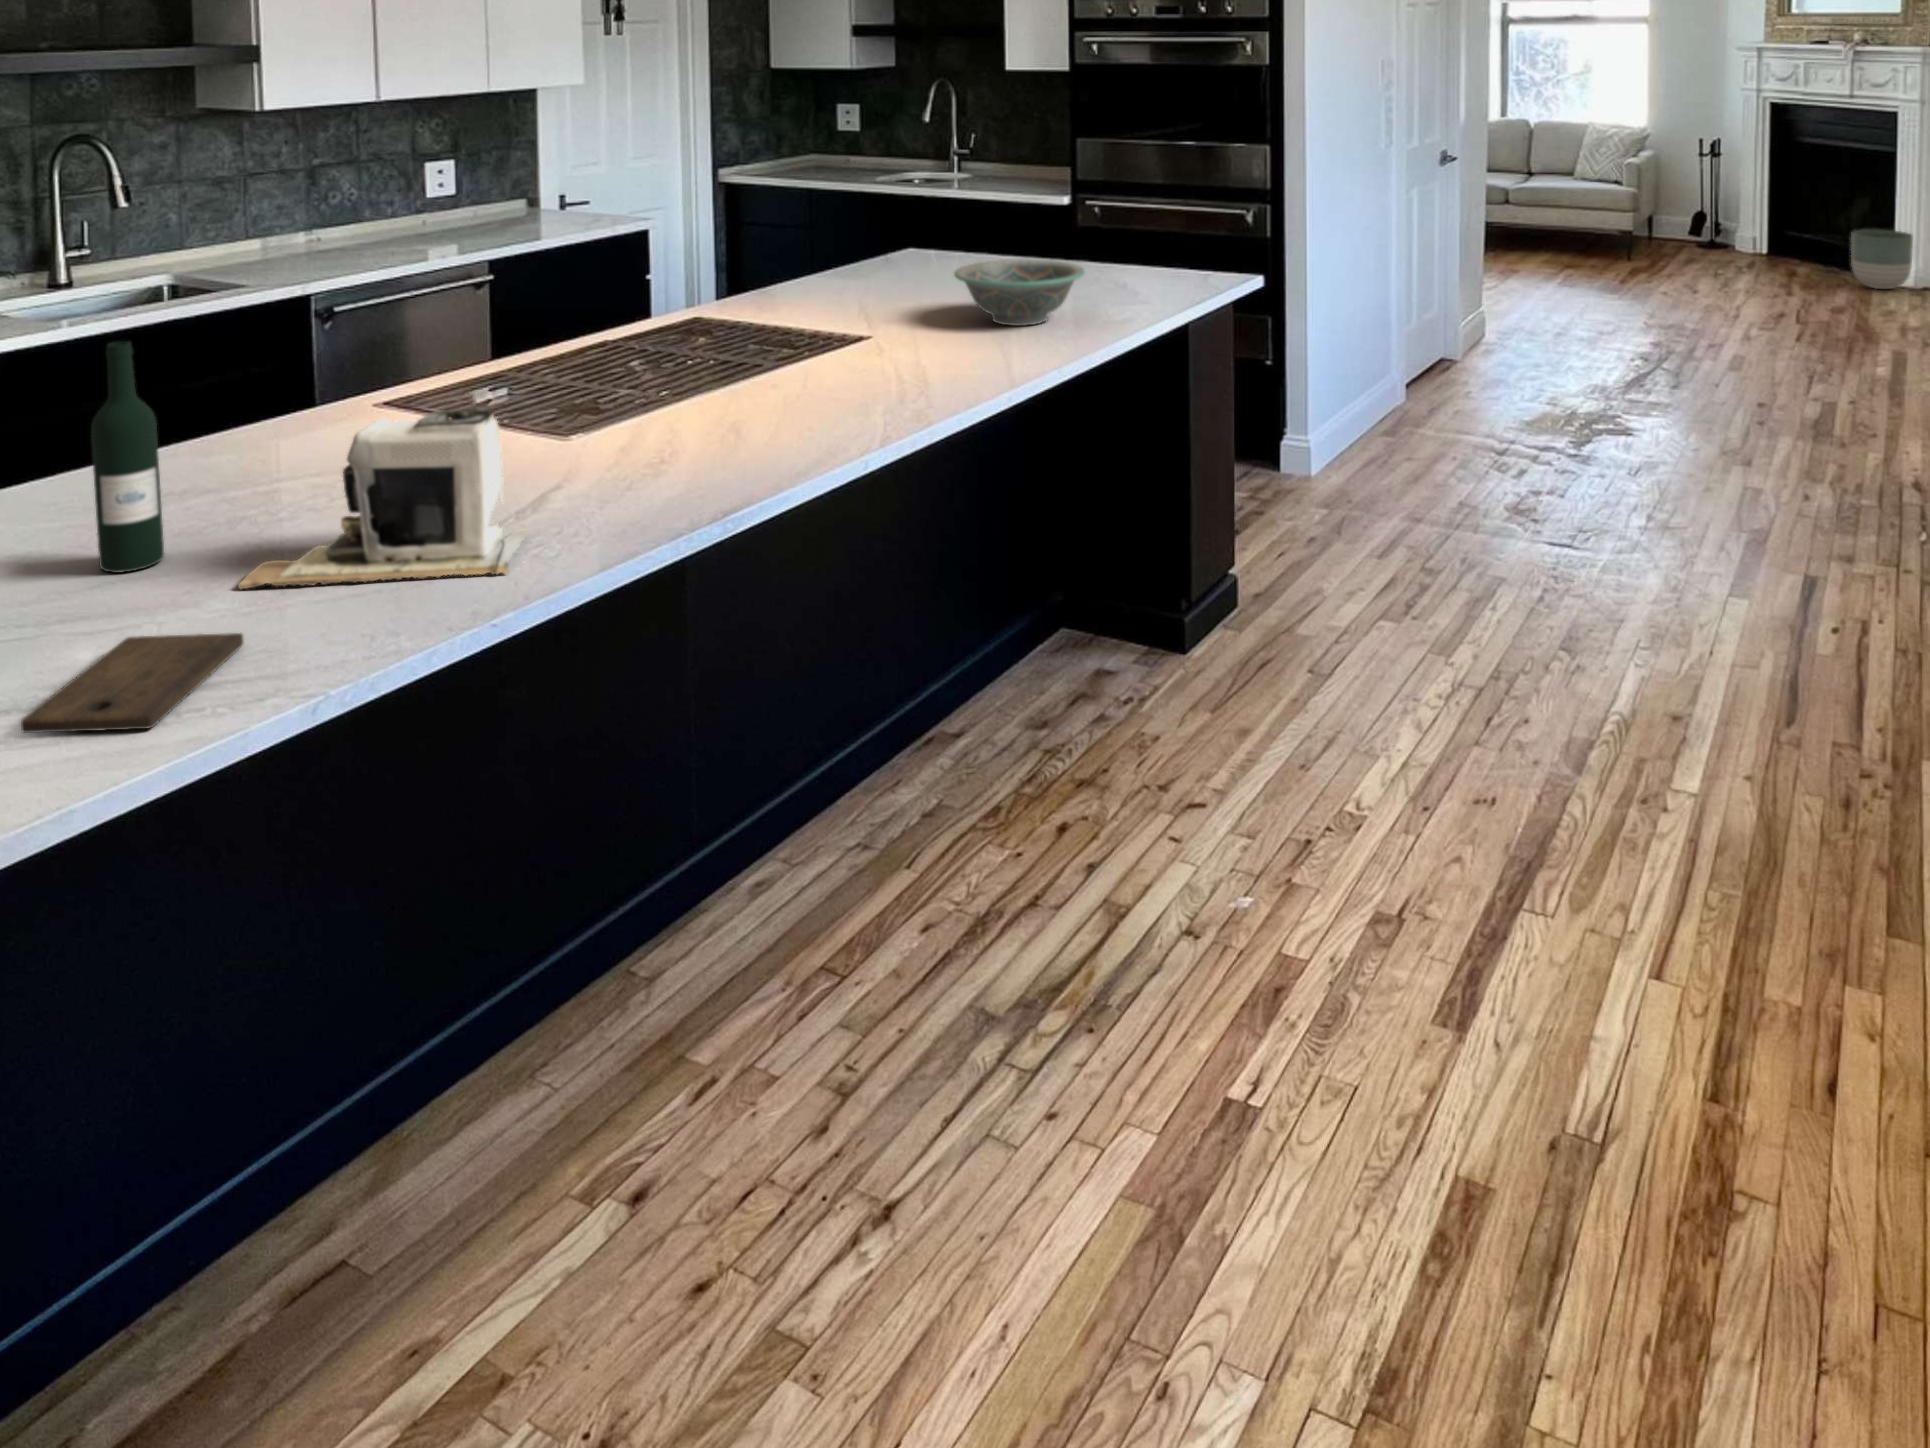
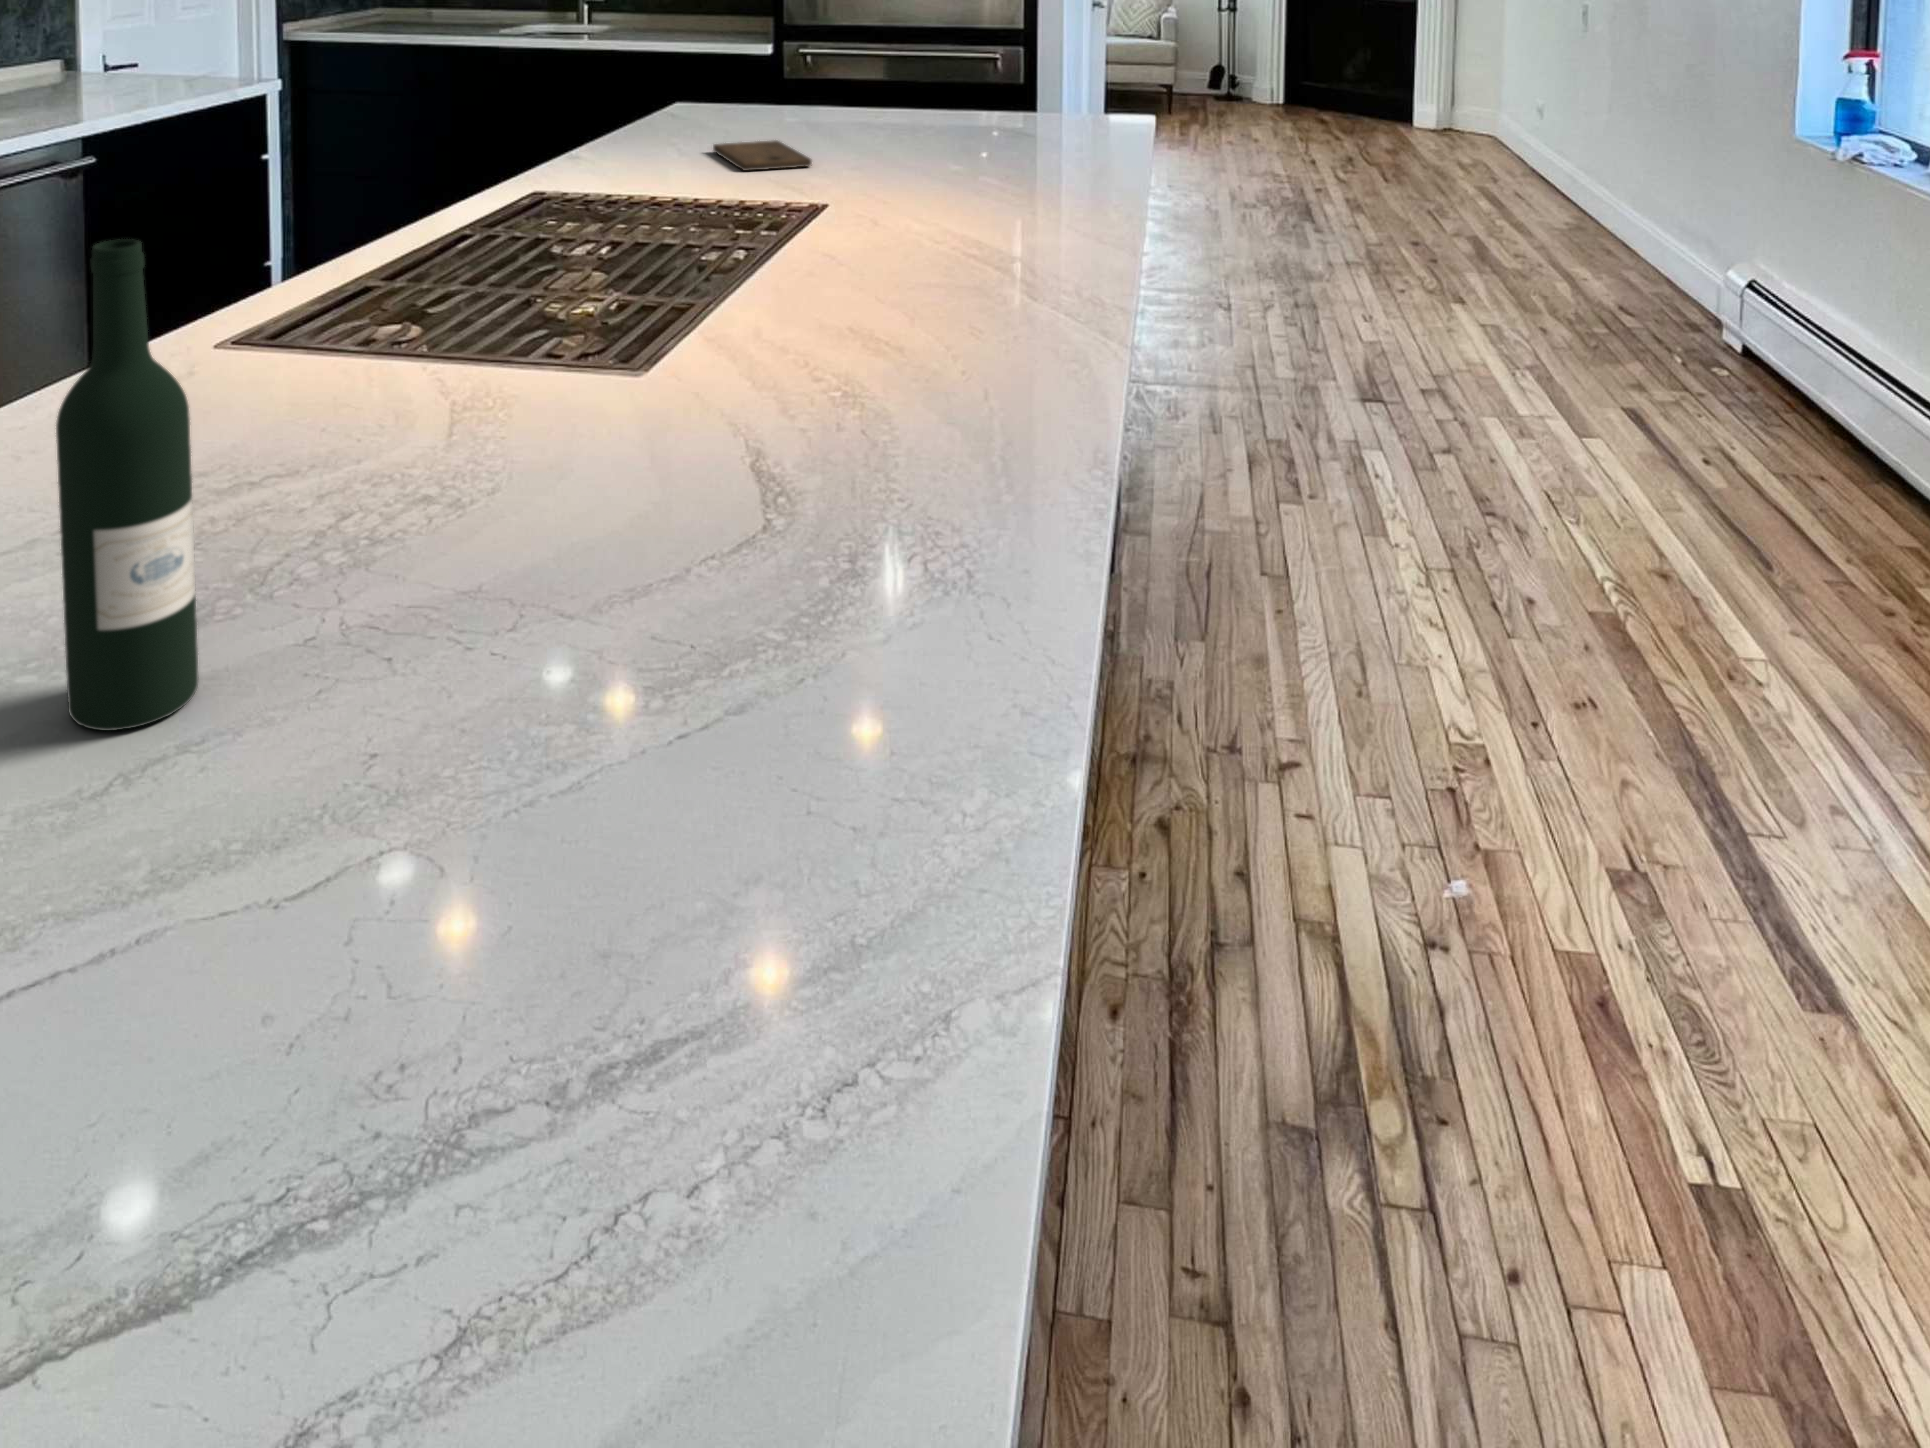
planter: present [1851,229,1913,289] -> none [1385,75,1439,130]
decorative bowl: present [954,259,1085,326] -> none [878,99,1044,180]
coffee maker: present [238,408,528,590] -> none [422,324,929,730]
cutting board: present [21,633,243,733] -> present [713,140,812,171]

